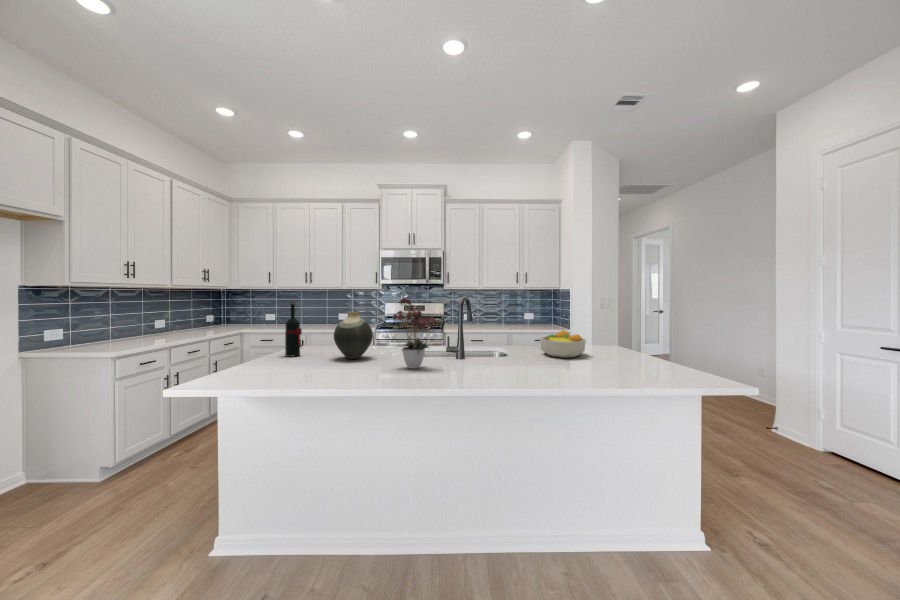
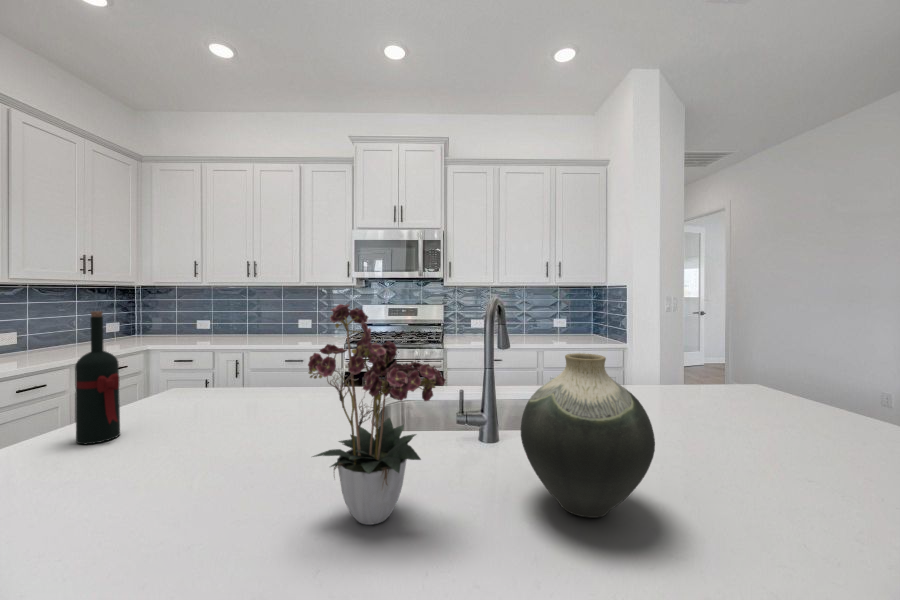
vase: present [334,312,373,359] -> present [521,353,655,518]
fruit bowl: present [540,330,586,358] -> none [663,367,784,442]

